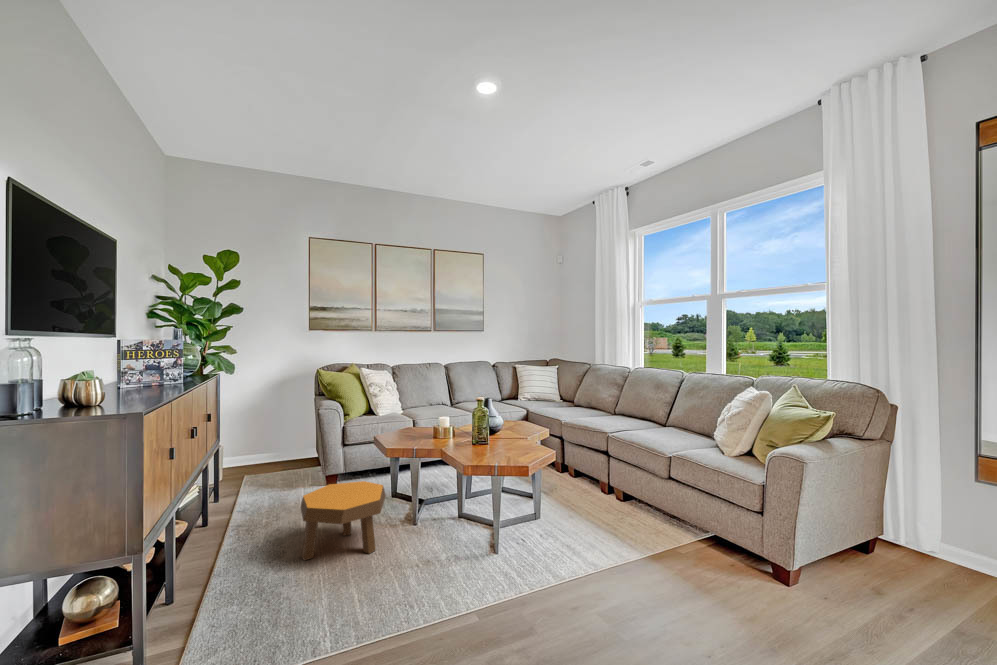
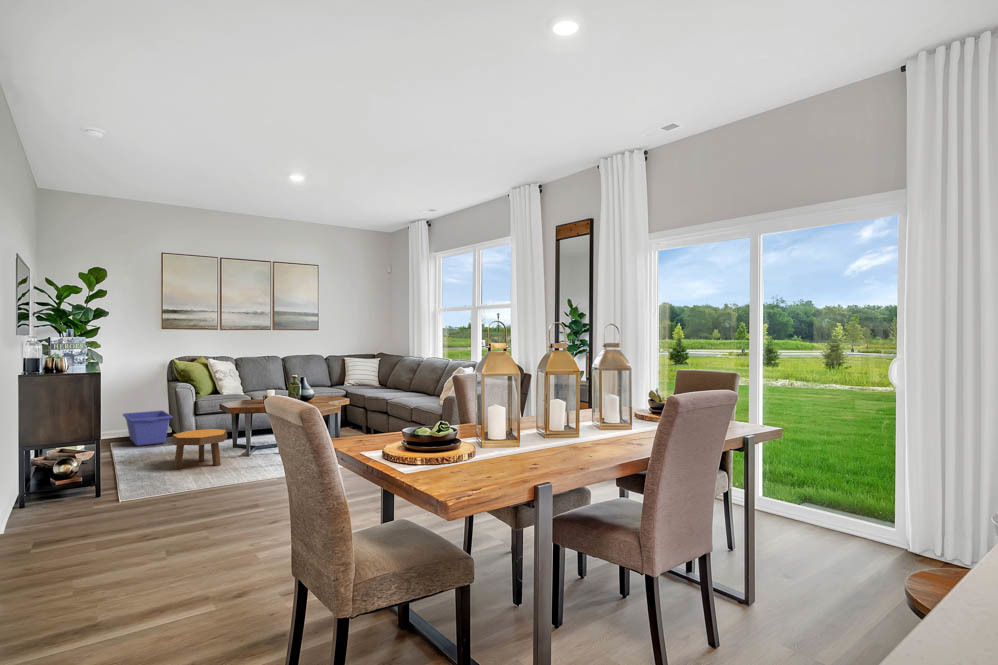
storage bin: none [258,433,315,486] -> present [123,411,173,446]

